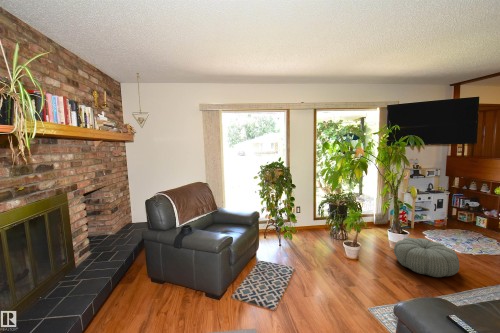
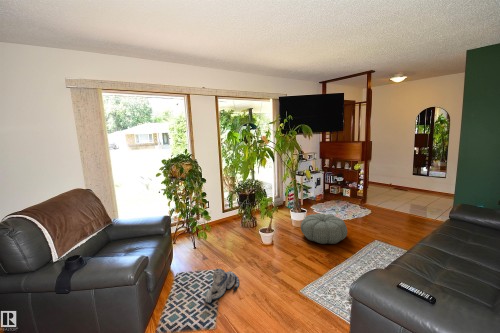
plush toy: none [274,263,309,290] -> present [205,269,239,303]

